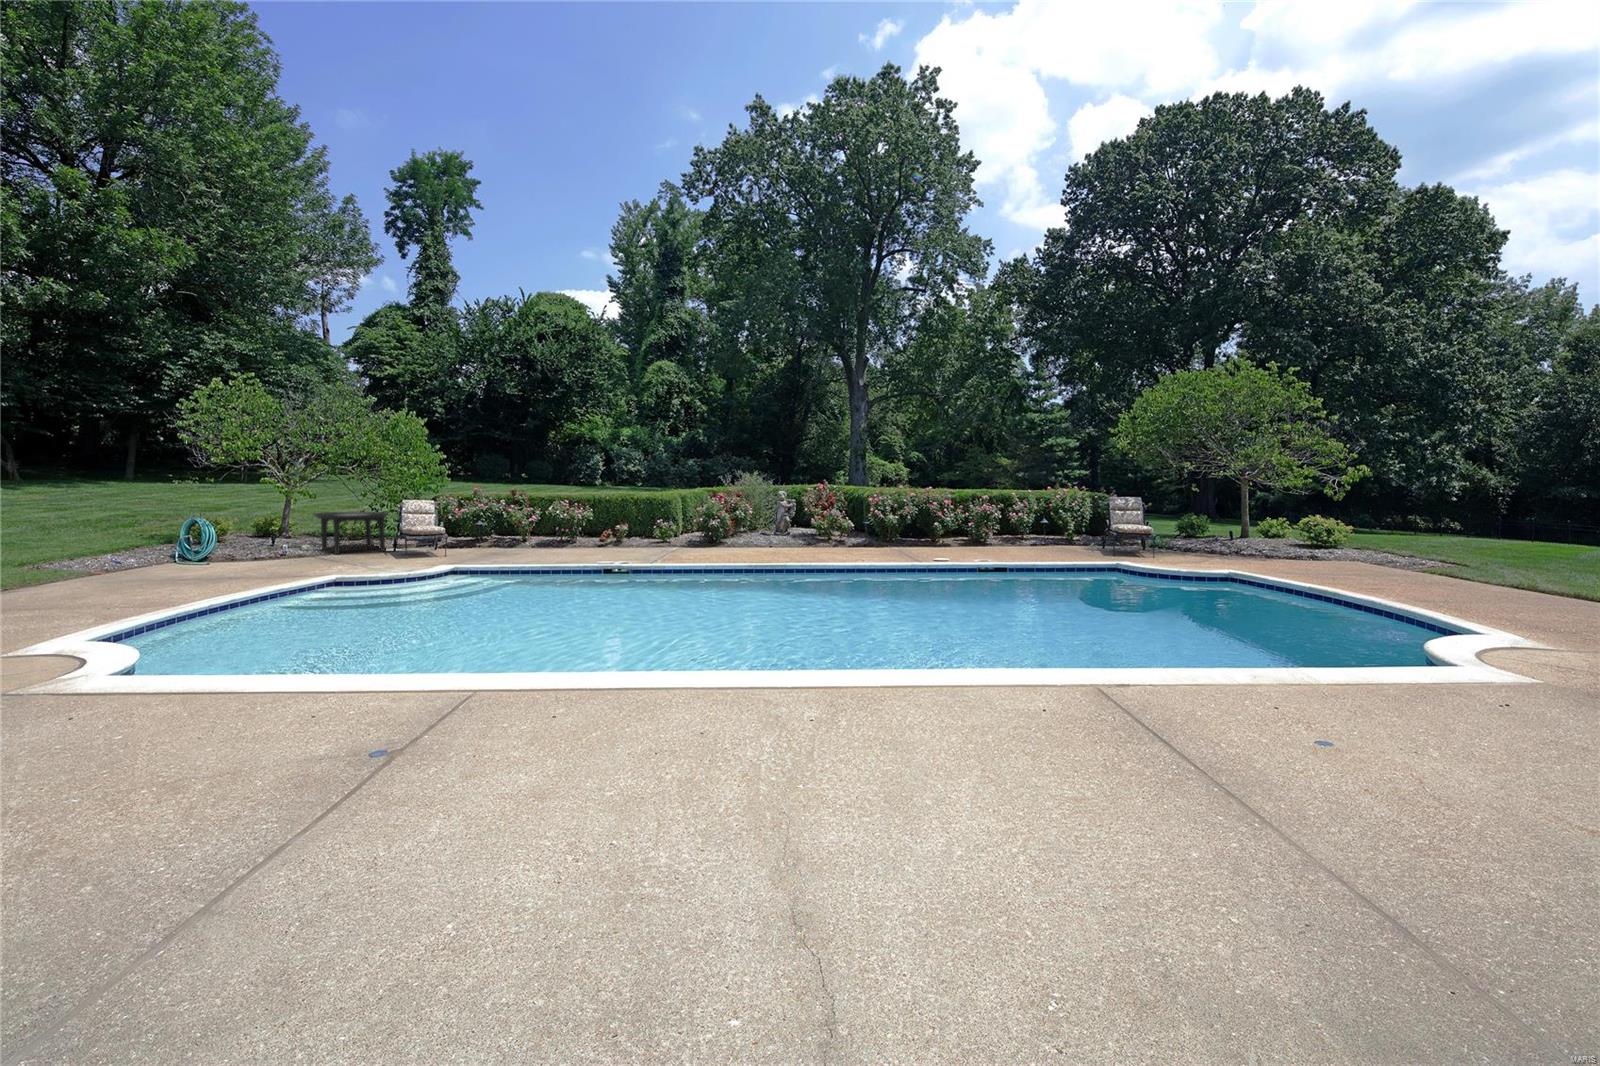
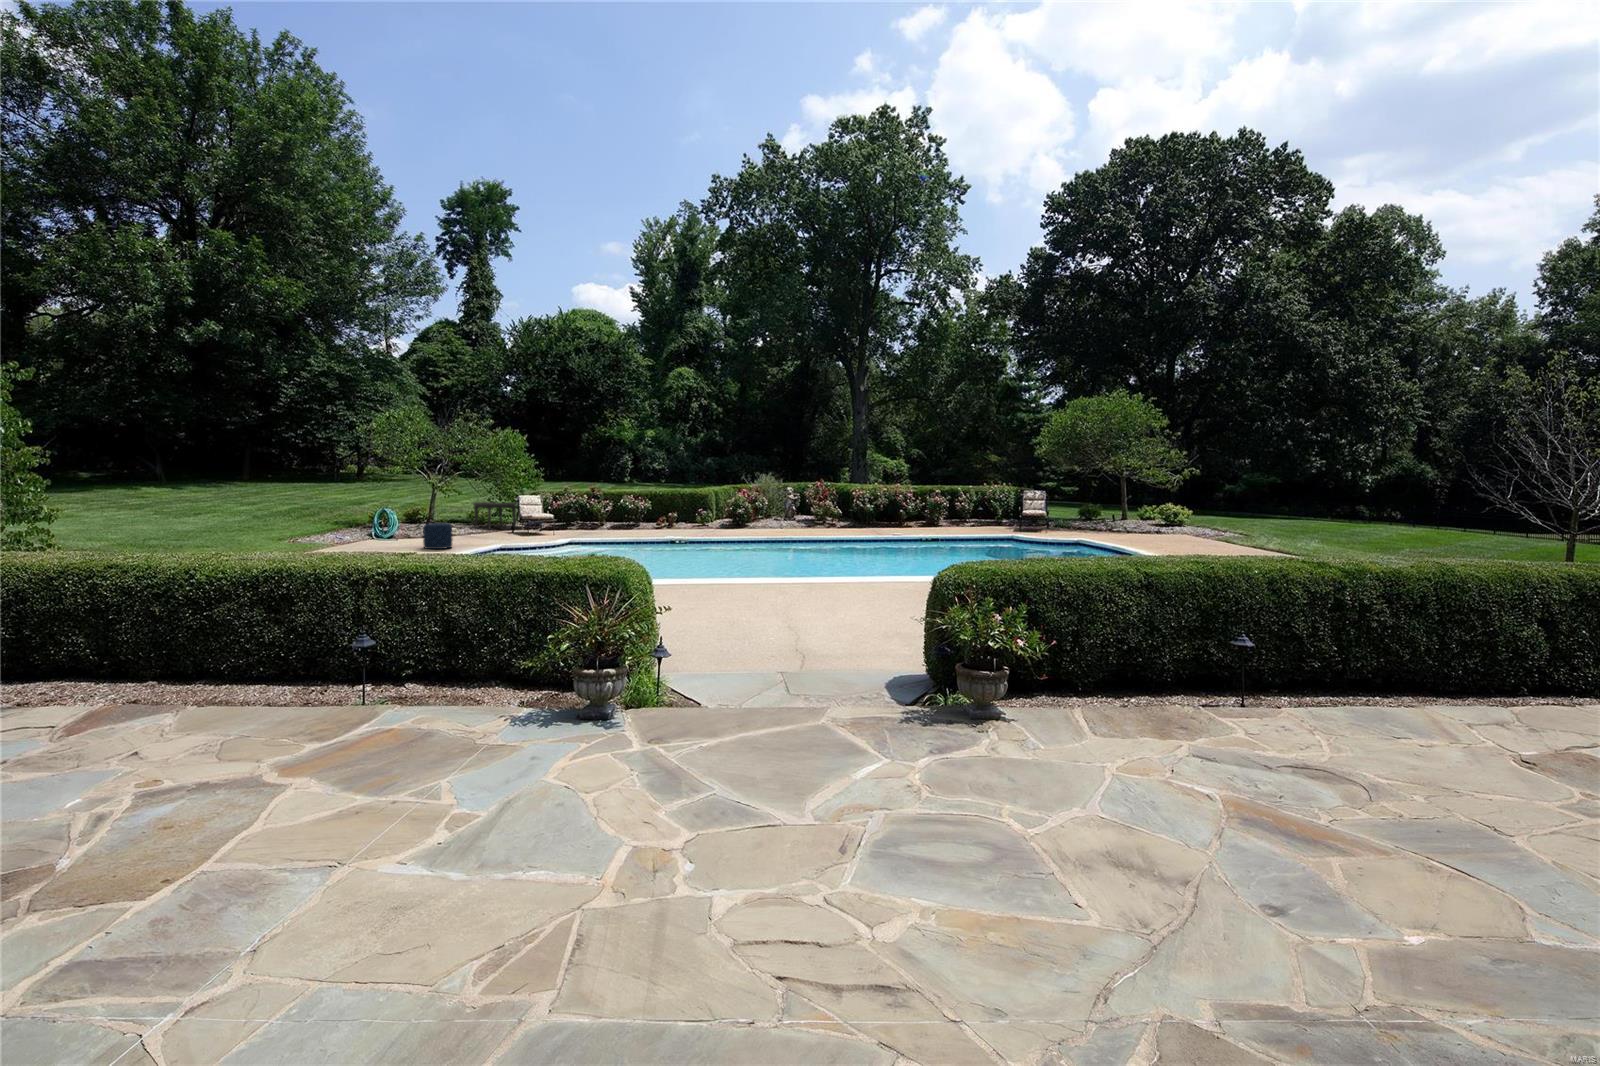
pouf: none [129,553,196,601] -> present [423,523,453,549]

